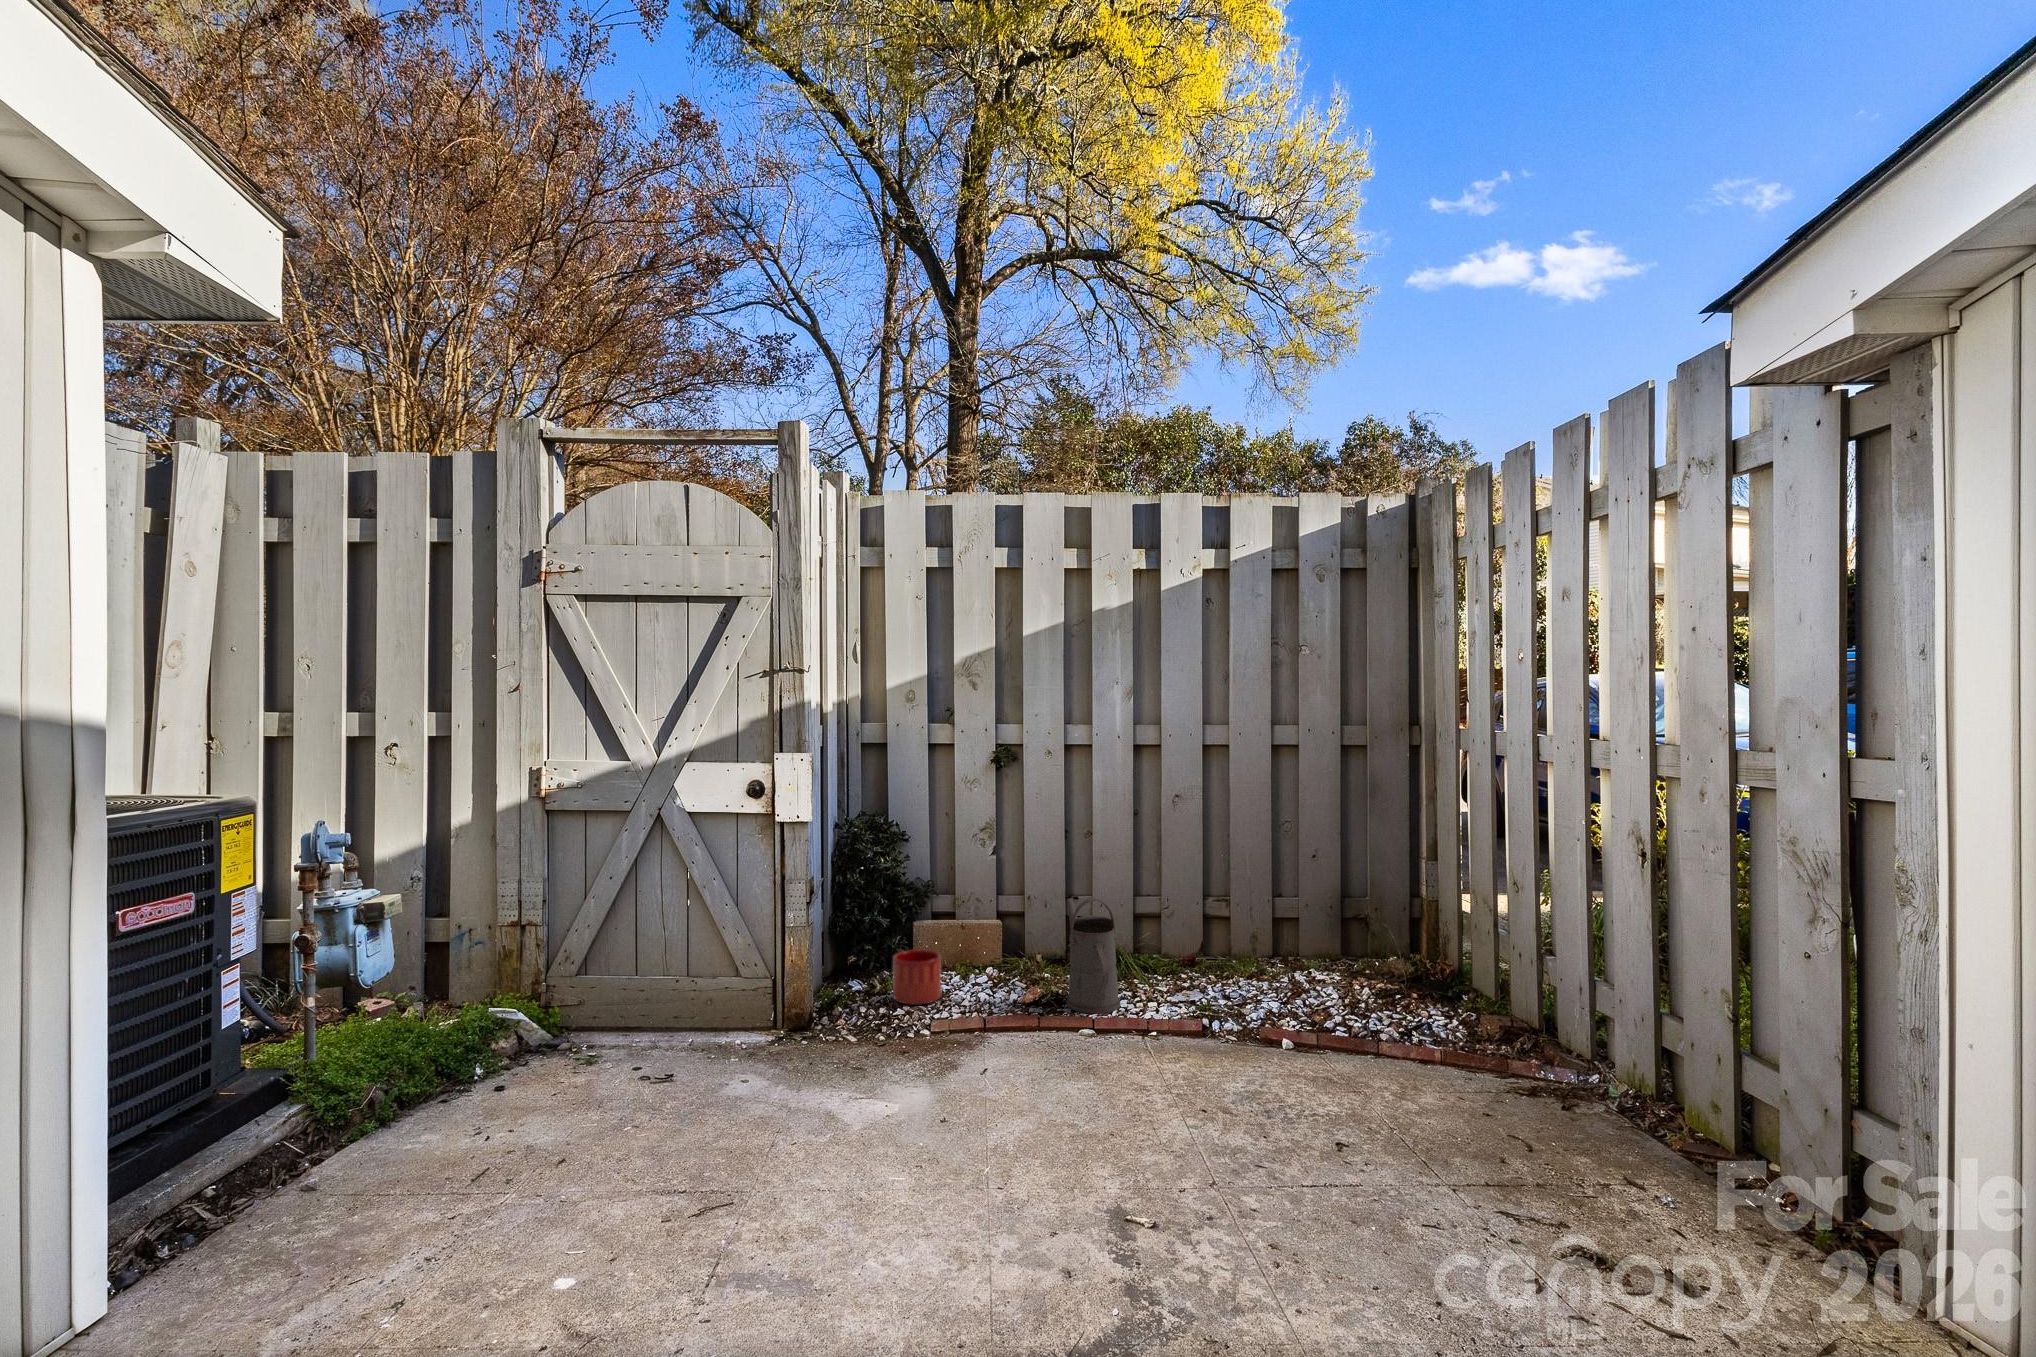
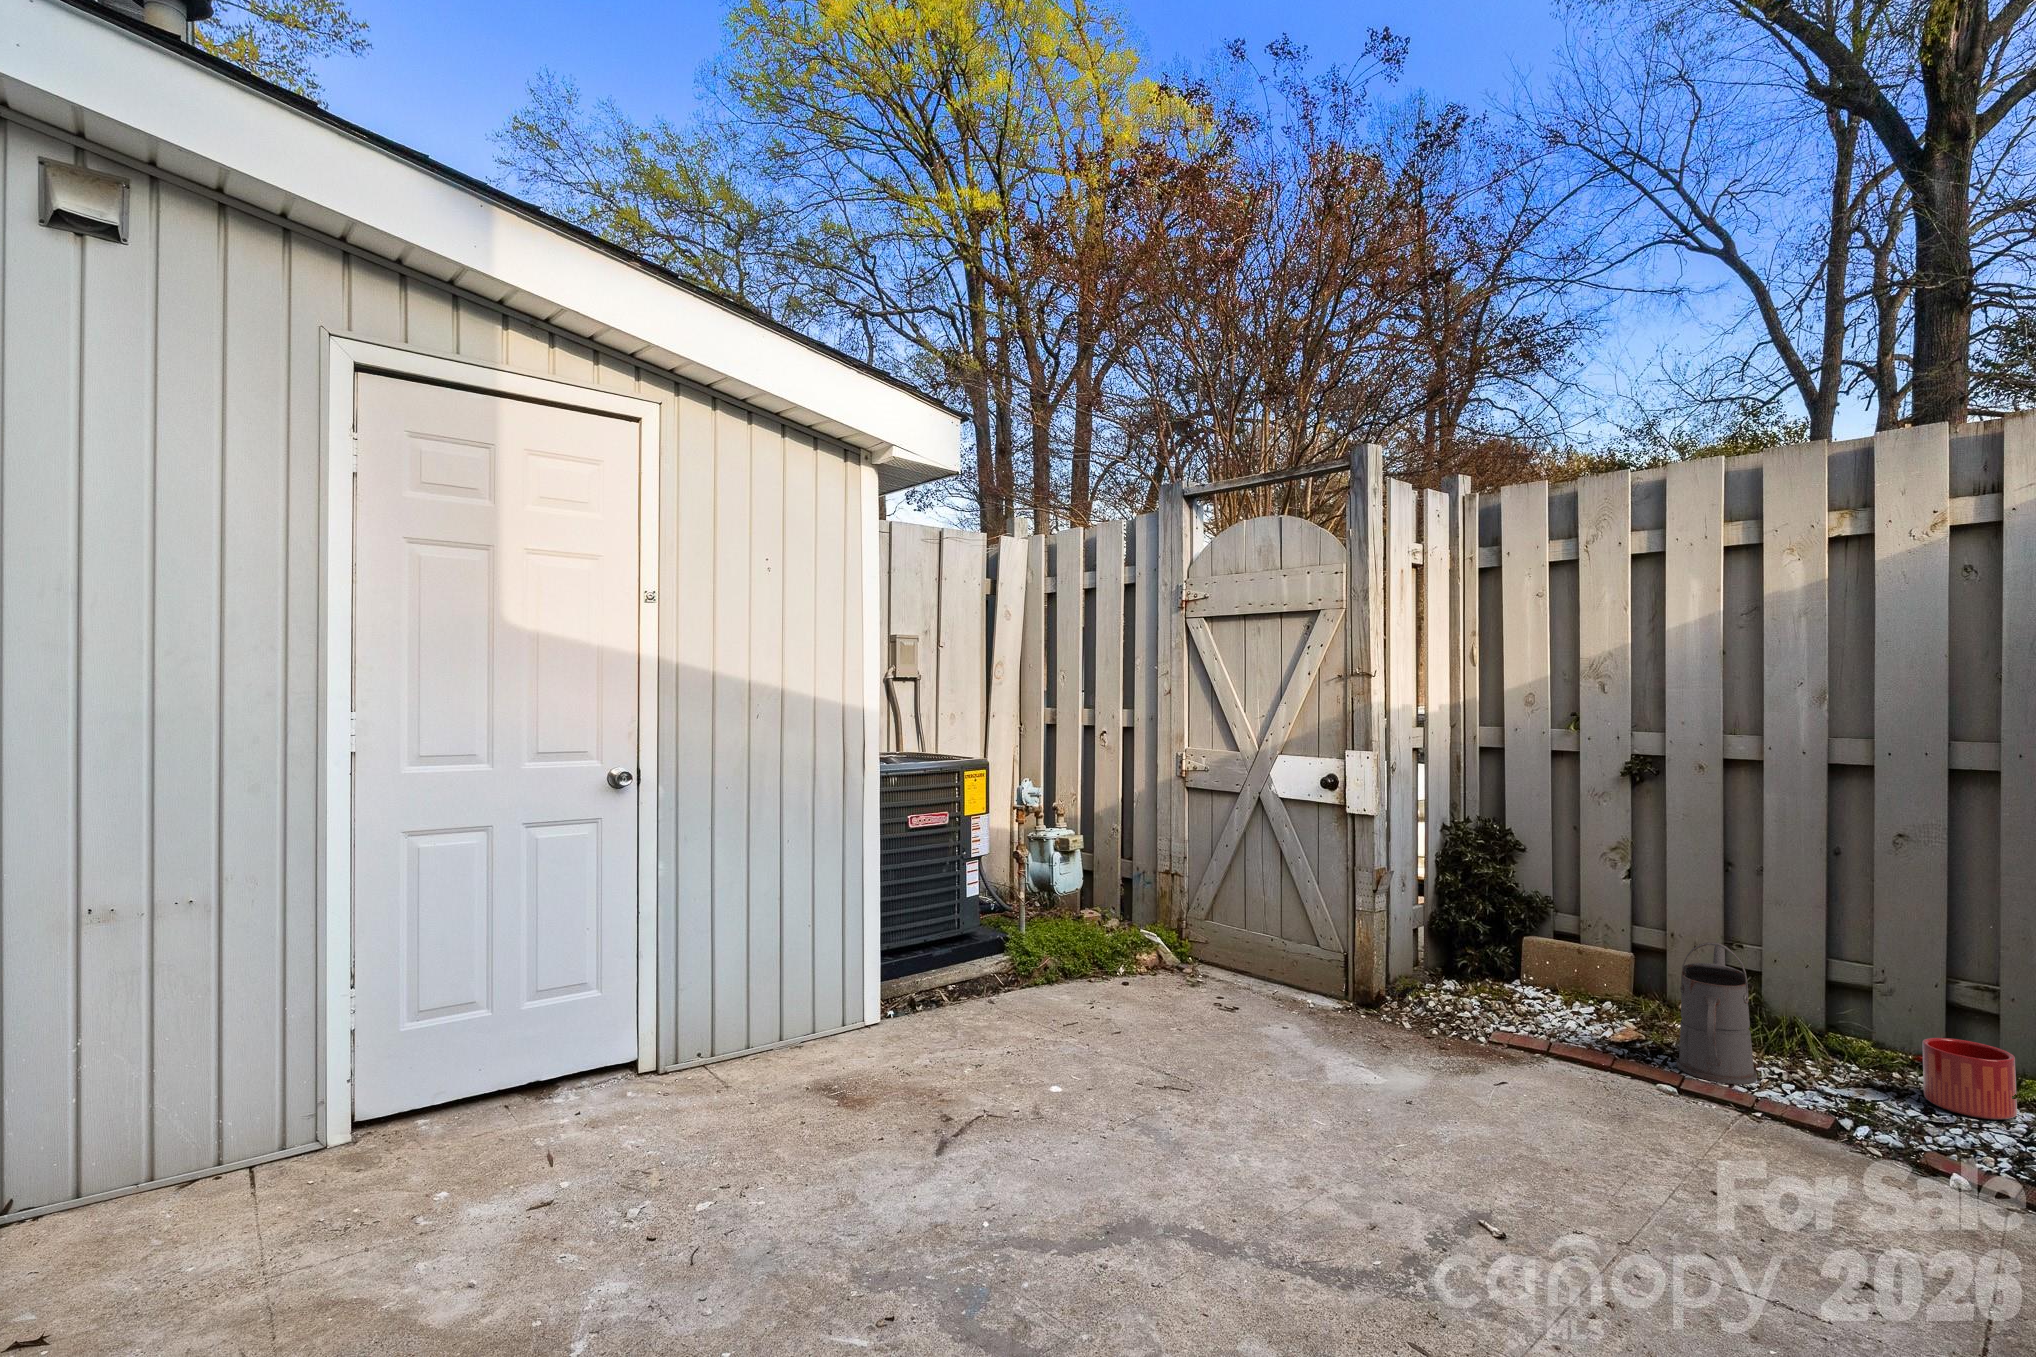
planter: present [893,949,941,1005] -> present [1922,1038,2017,1120]

